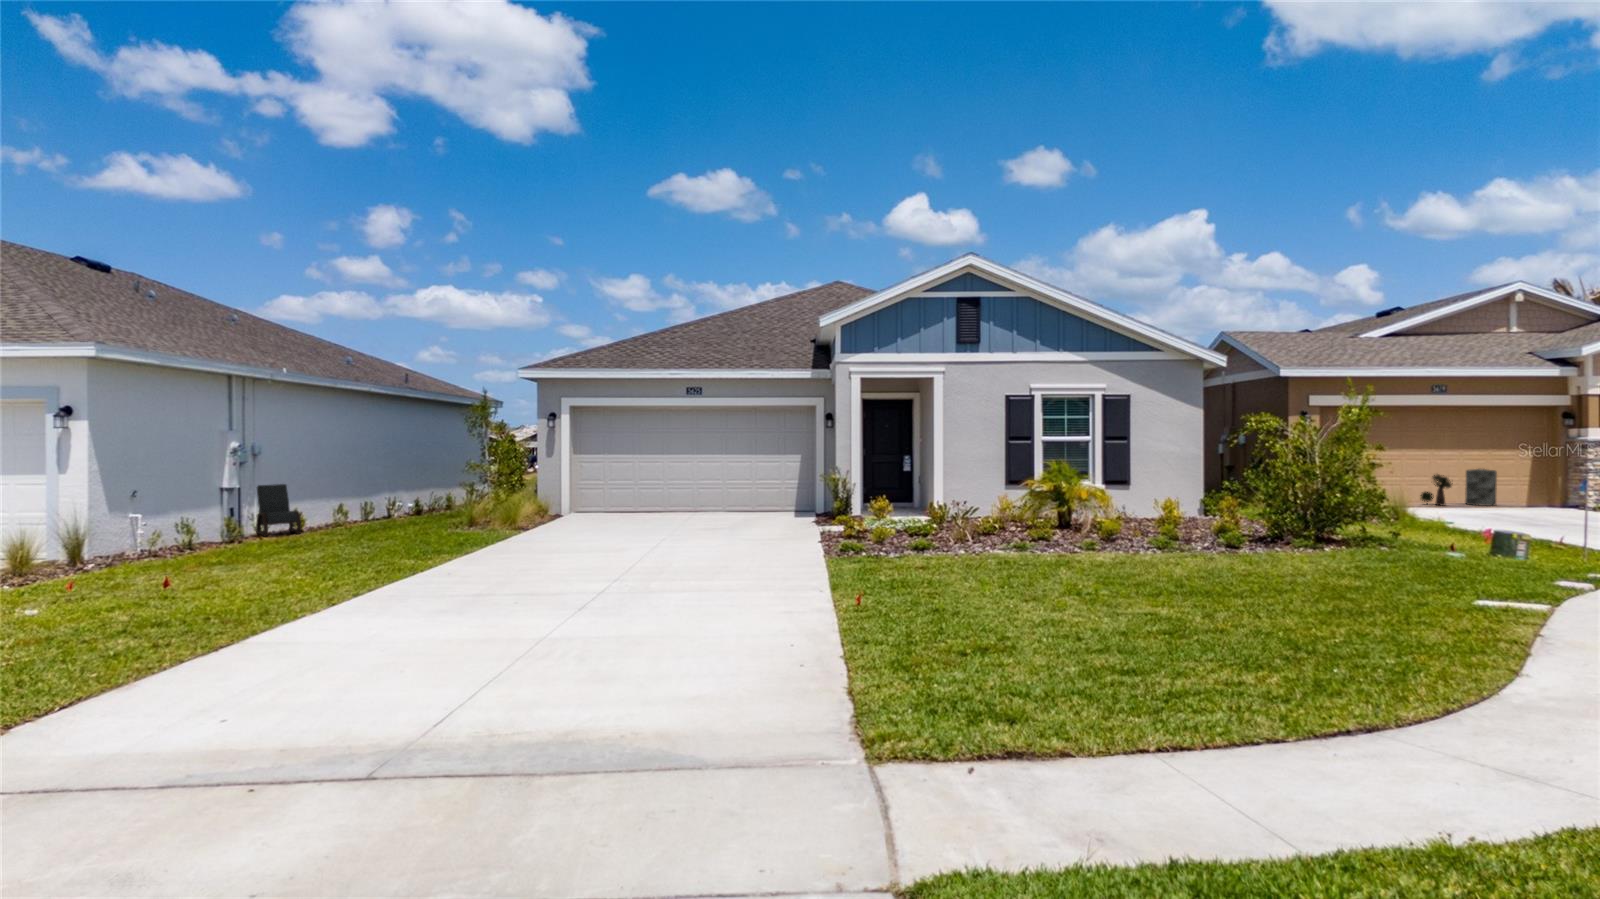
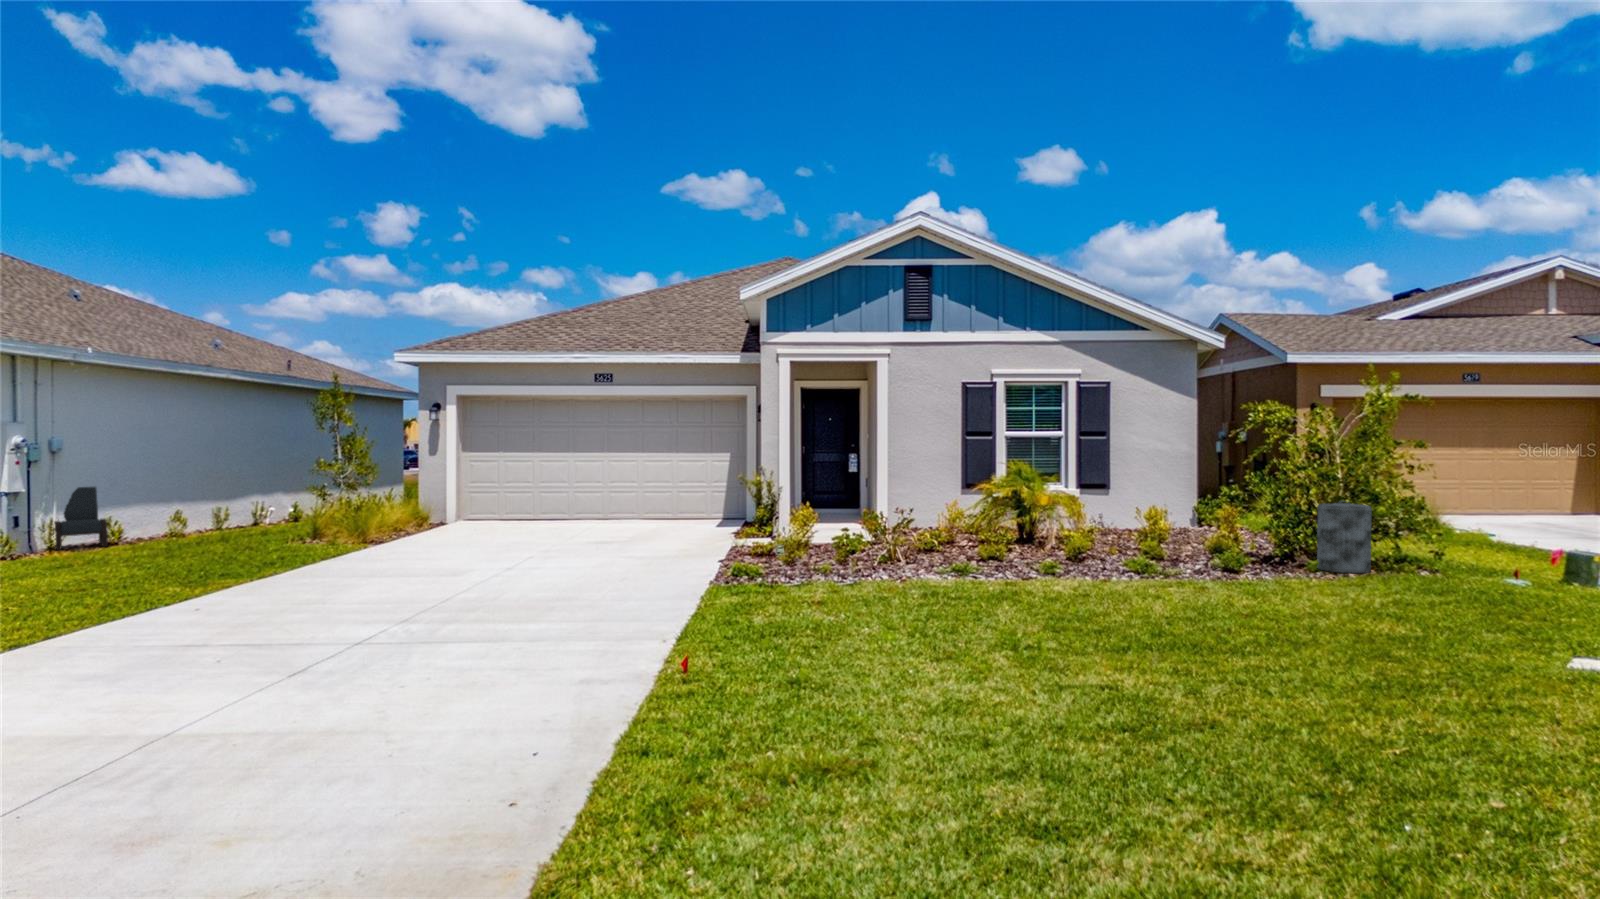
trash can: present [1465,469,1497,506] -> present [1317,502,1372,573]
potted plant: present [1420,474,1453,506] -> none [1449,476,1490,514]

